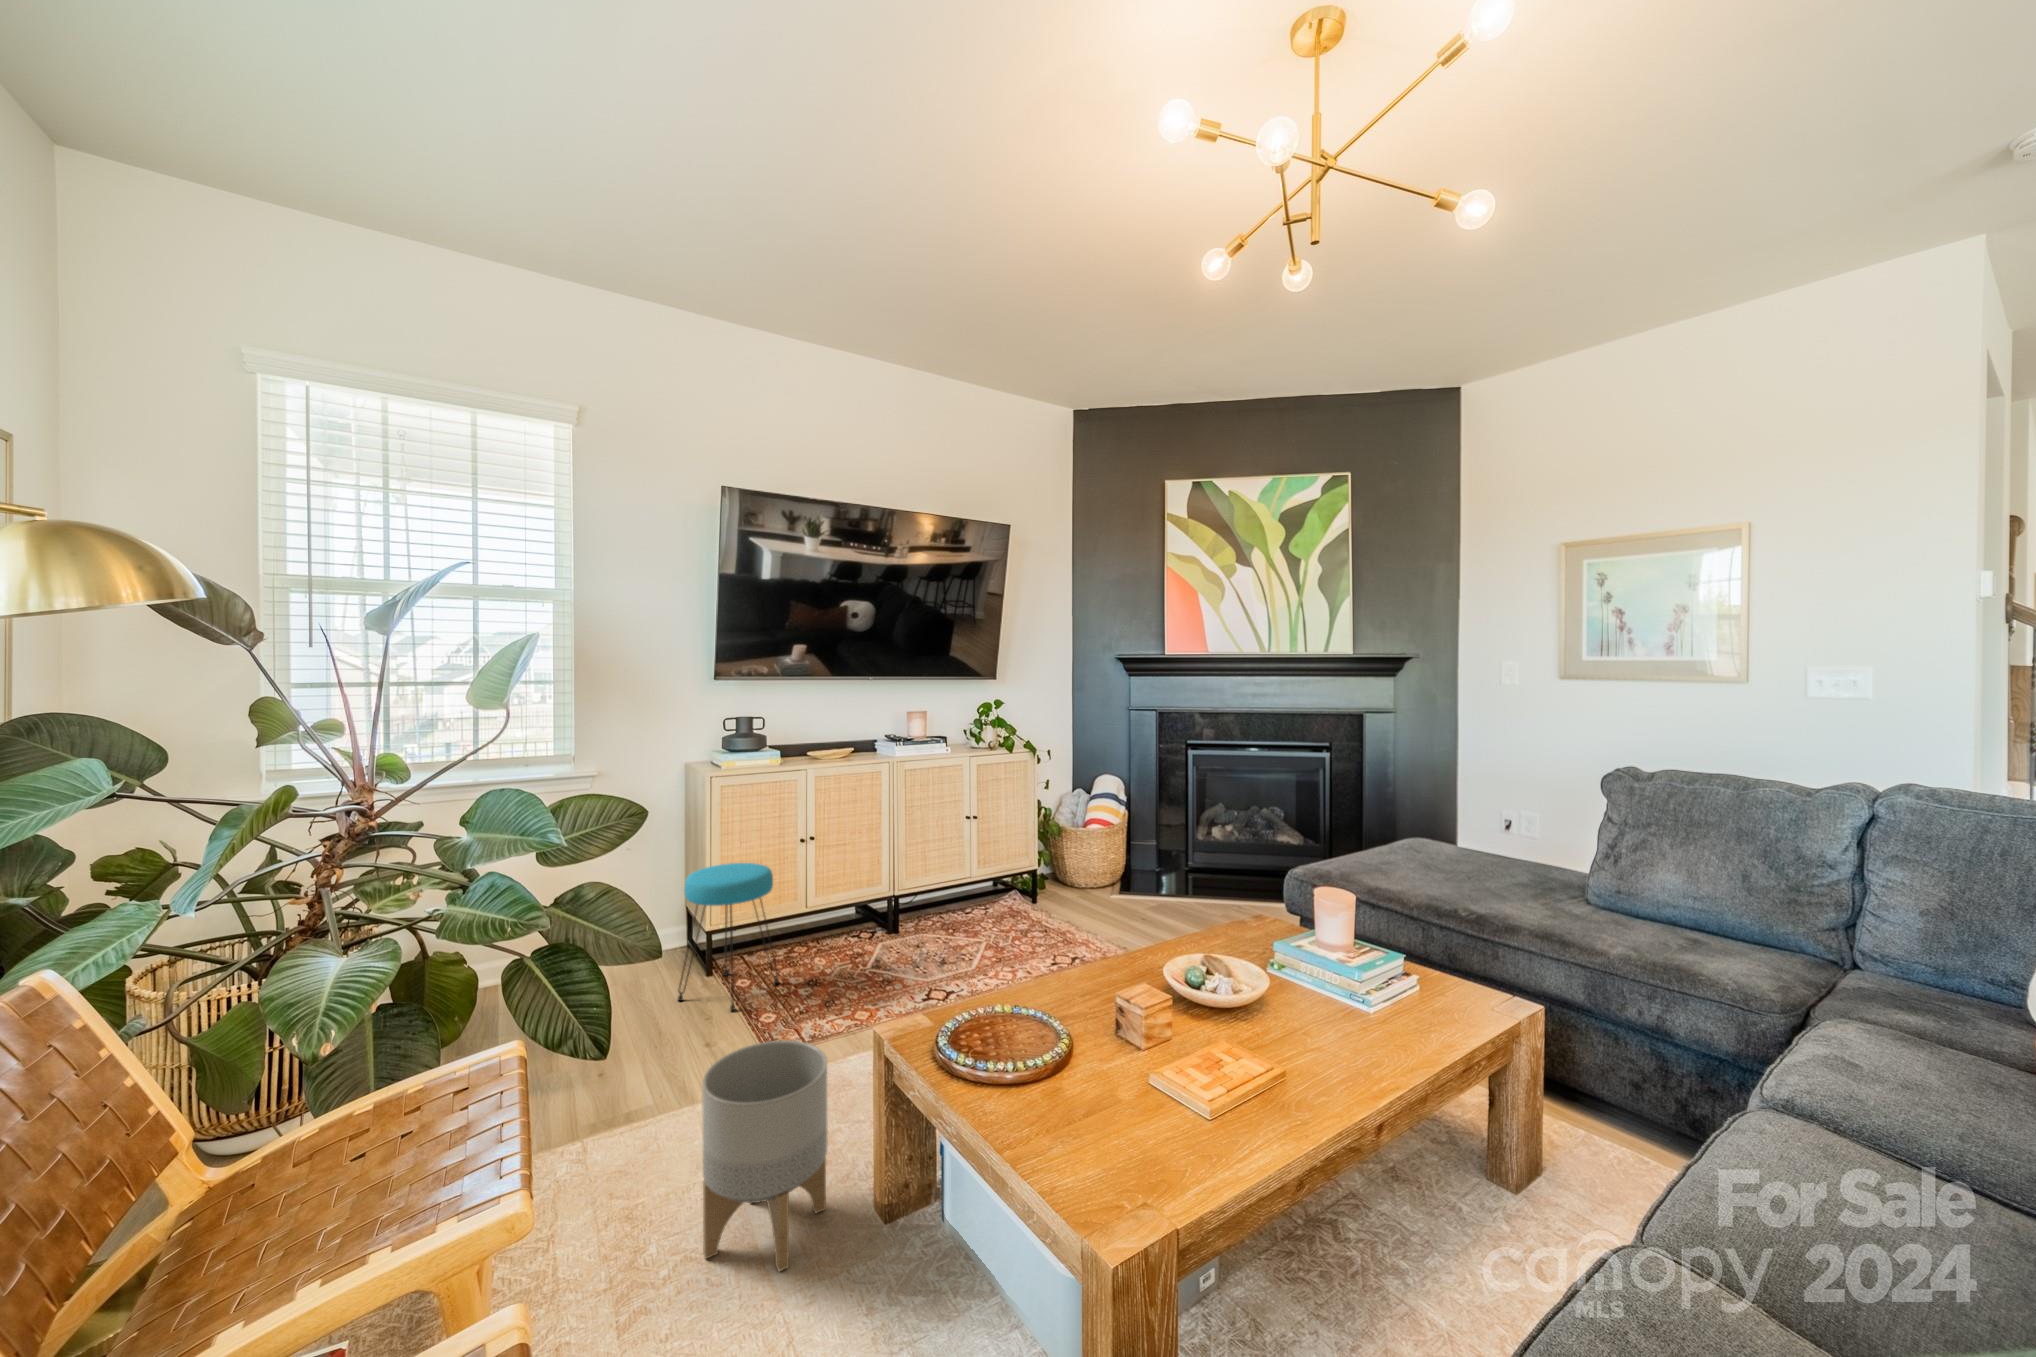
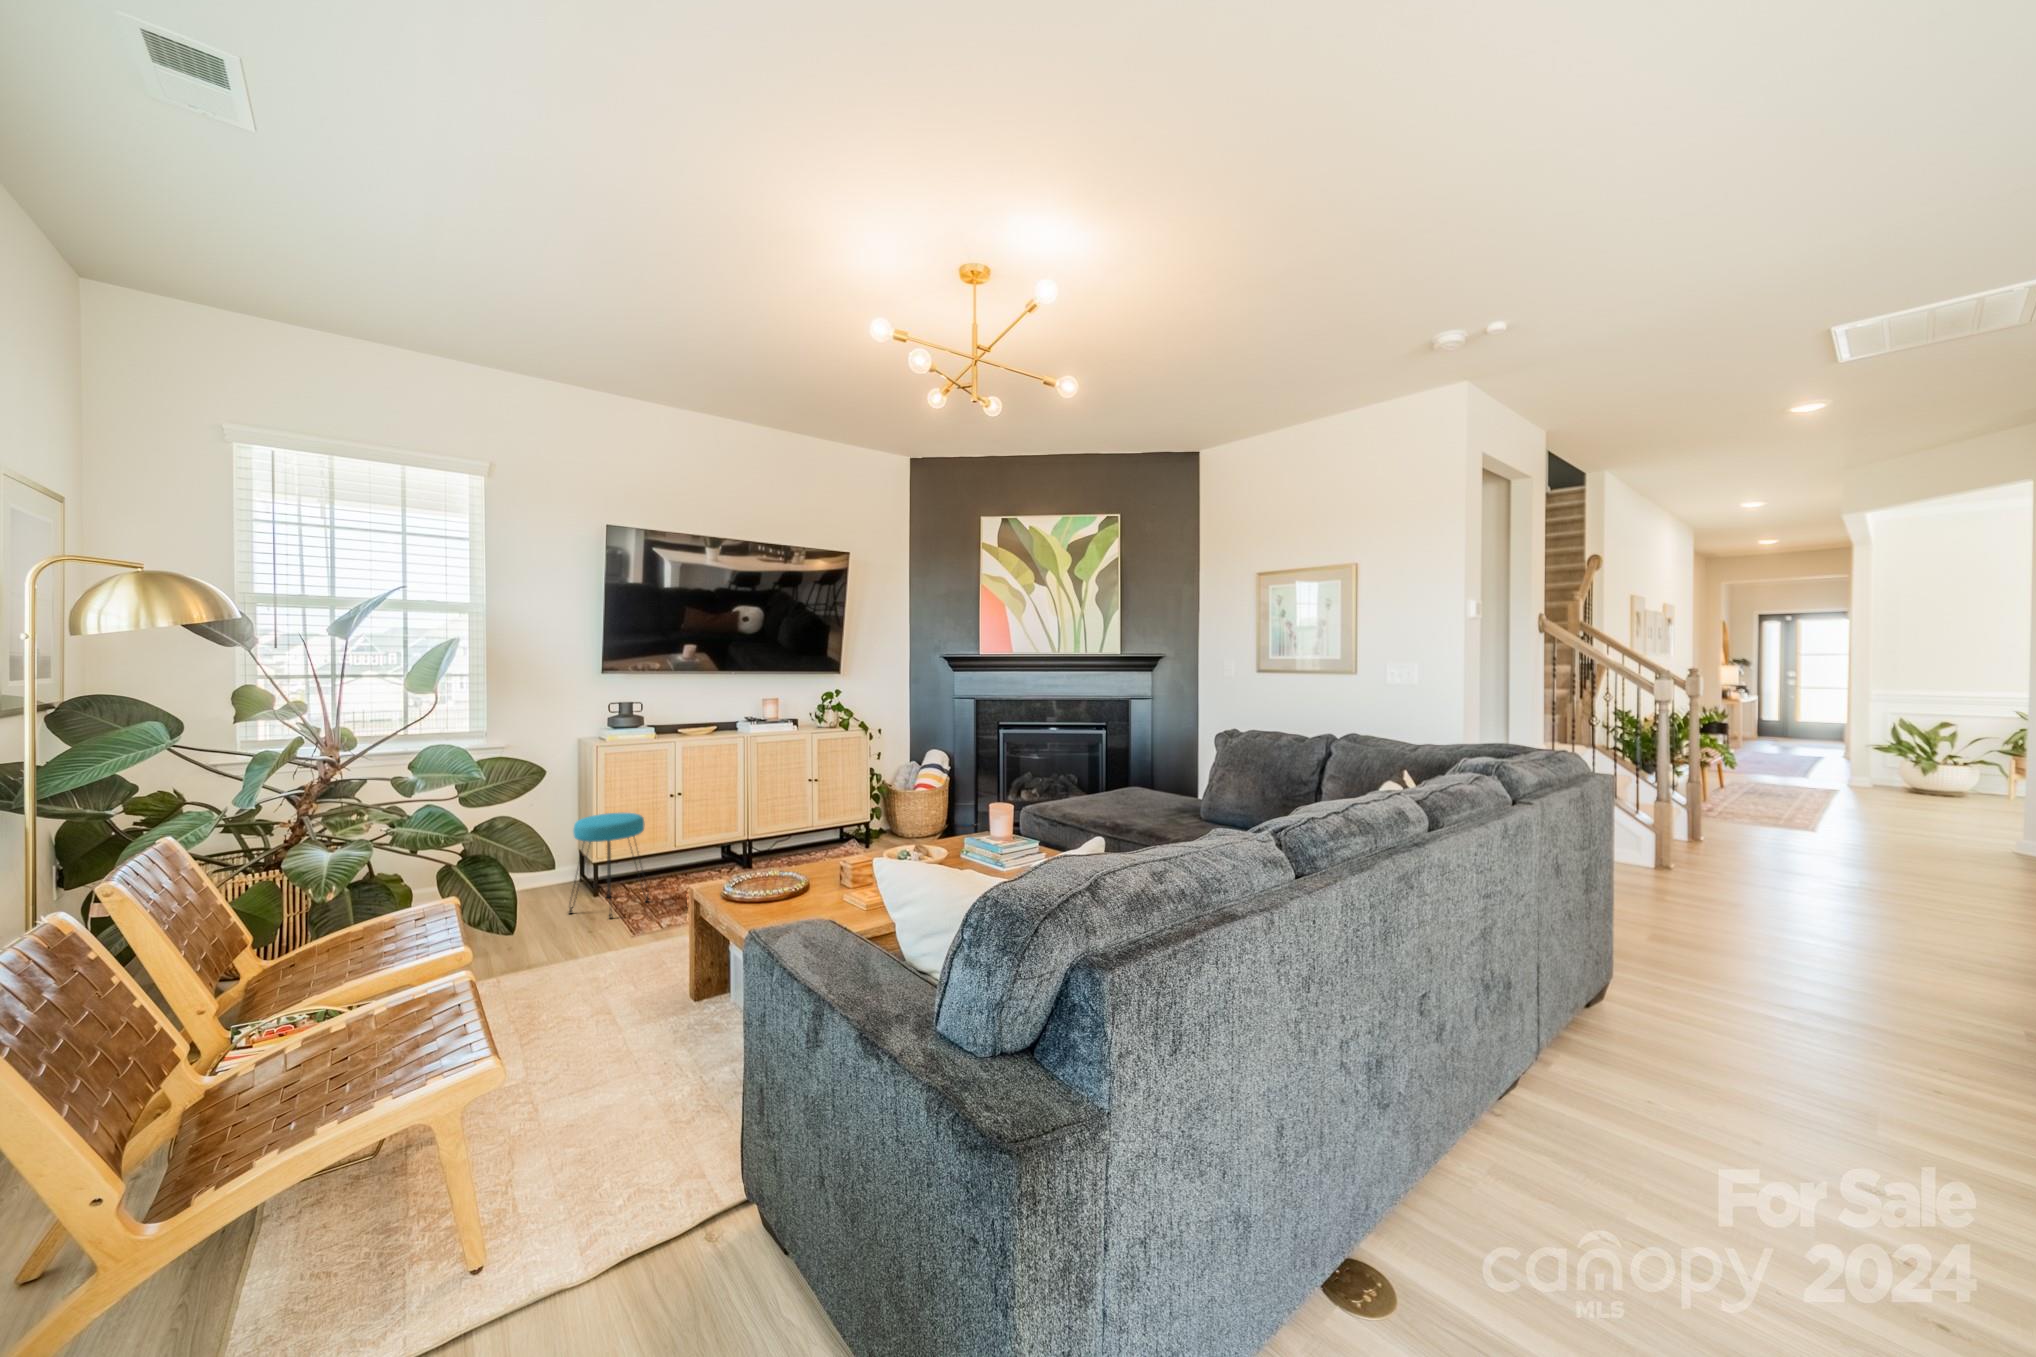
planter: present [702,1040,828,1271] -> none [573,910,658,1039]

